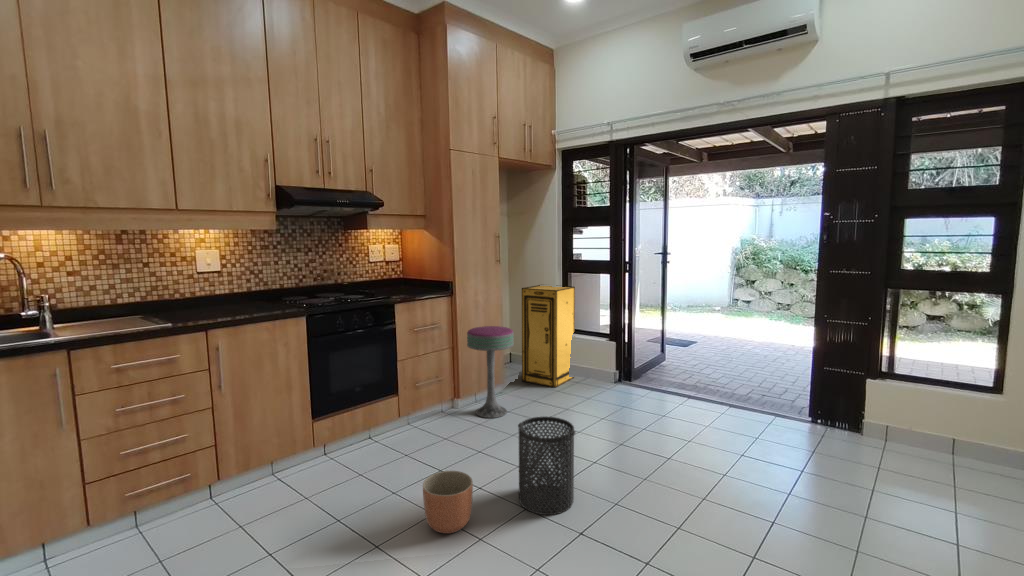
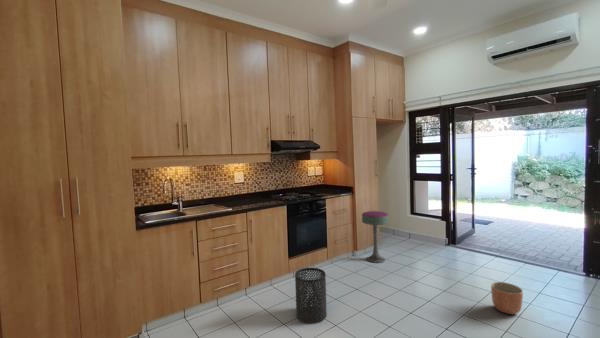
storage cabinet: present [522,285,575,388] -> none [387,187,419,247]
trash can: present [518,417,575,515] -> present [295,268,327,324]
planter: present [423,471,473,534] -> present [491,282,523,314]

